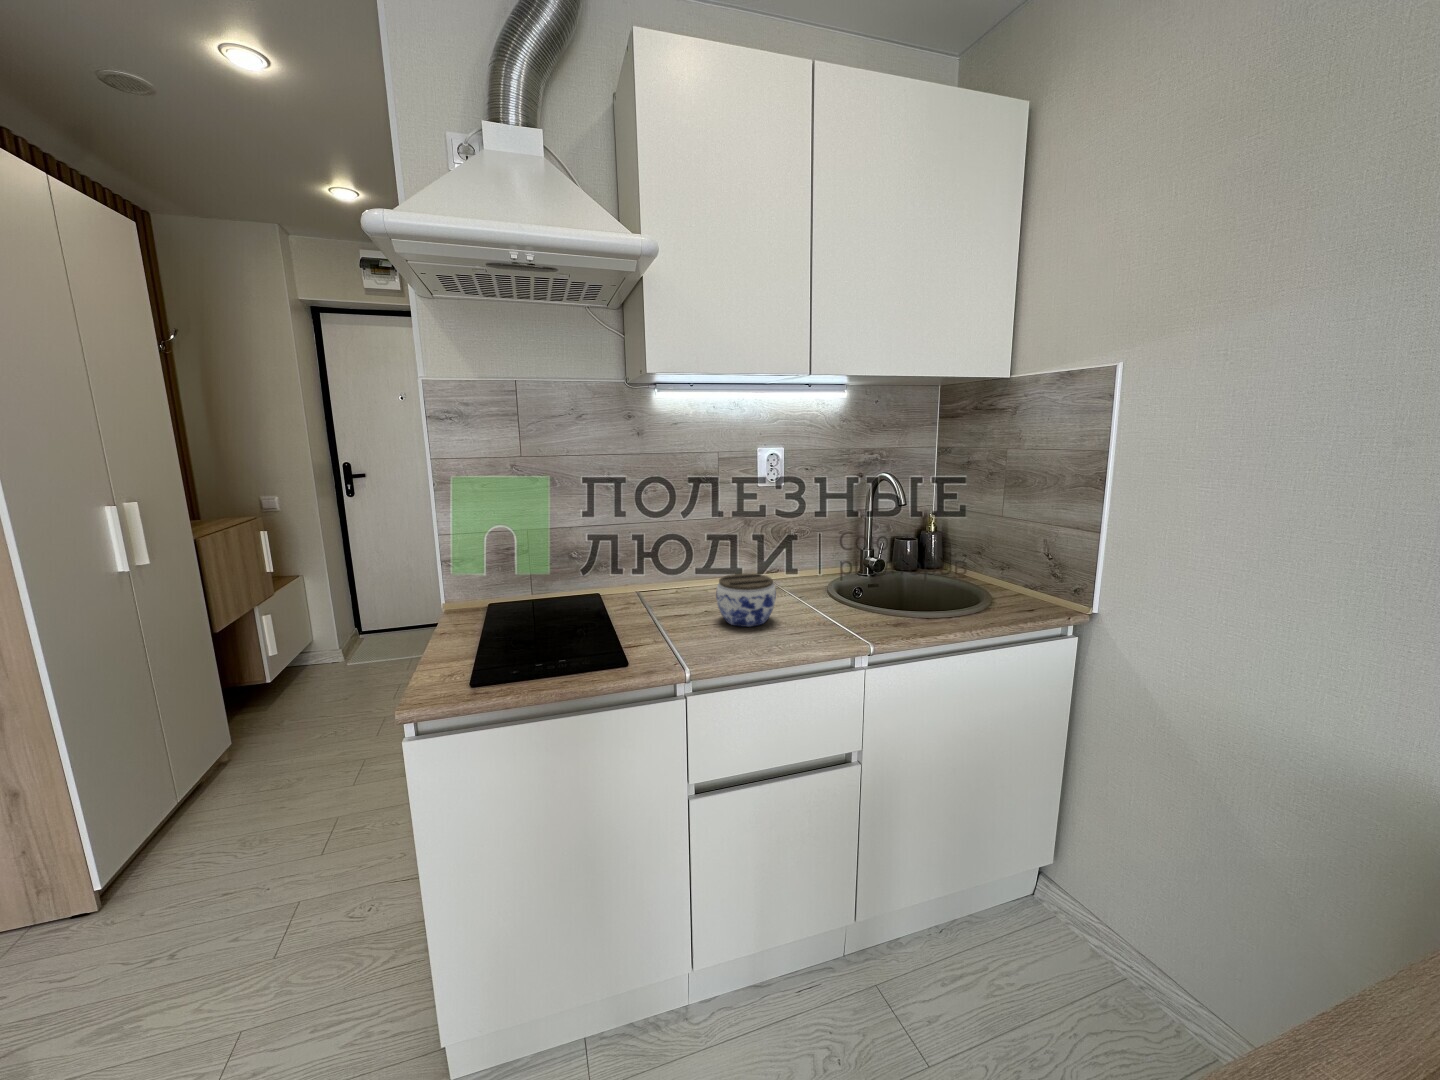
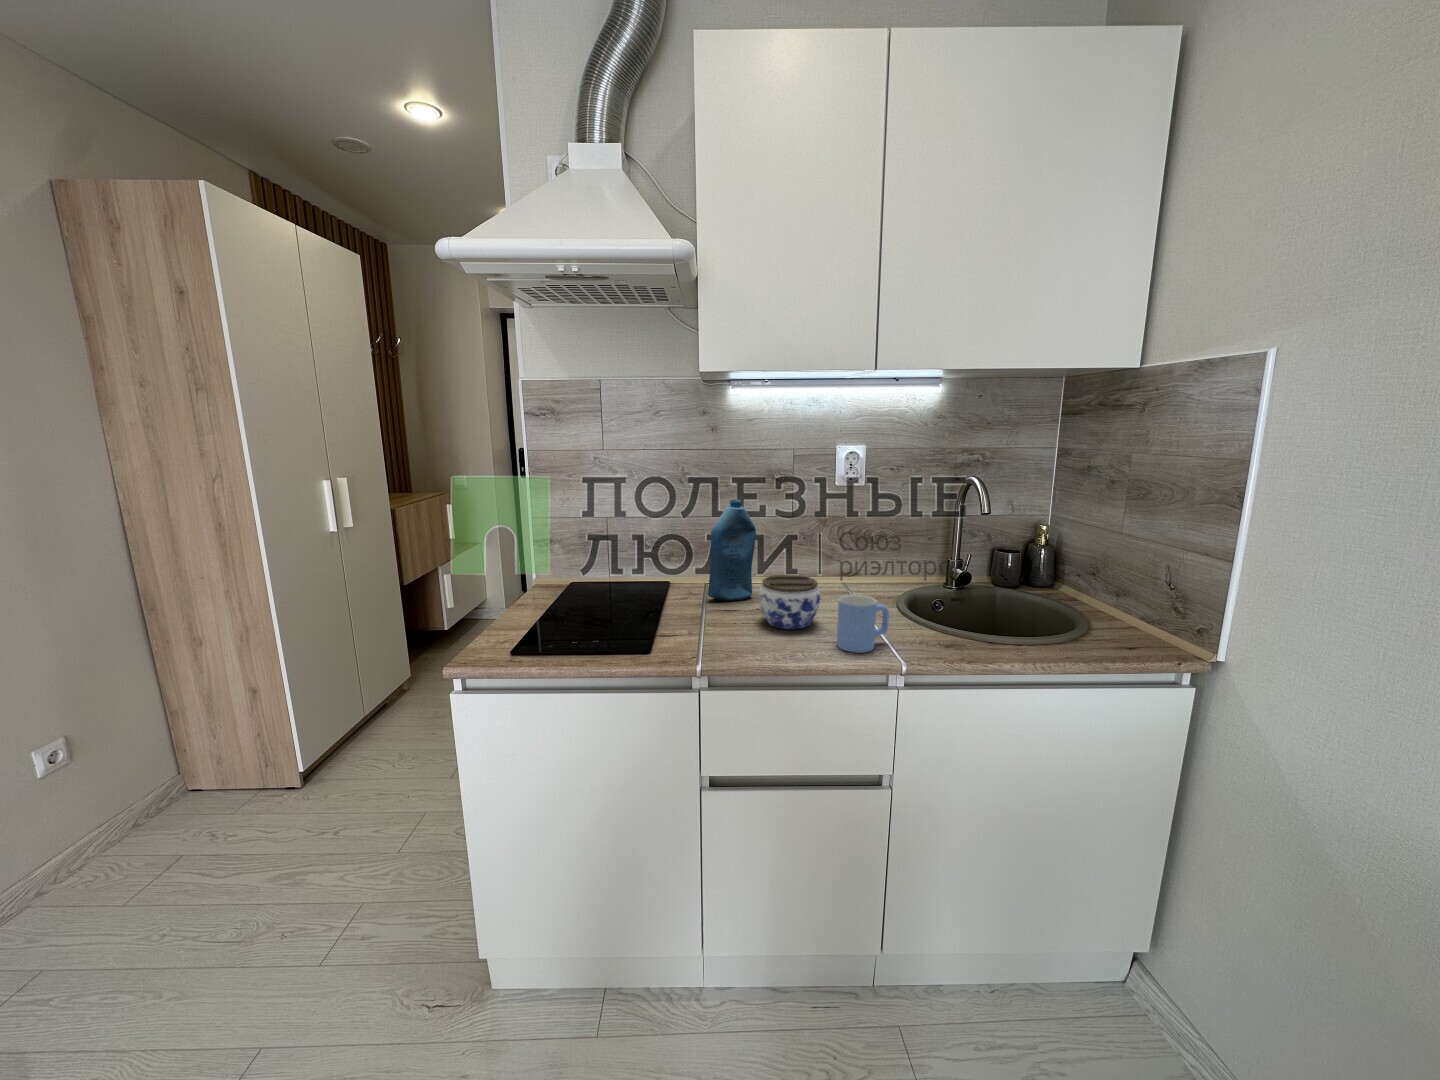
bottle: none [652,503,694,606] -> present [708,499,756,601]
mug: none [803,586,846,640] -> present [837,595,889,653]

